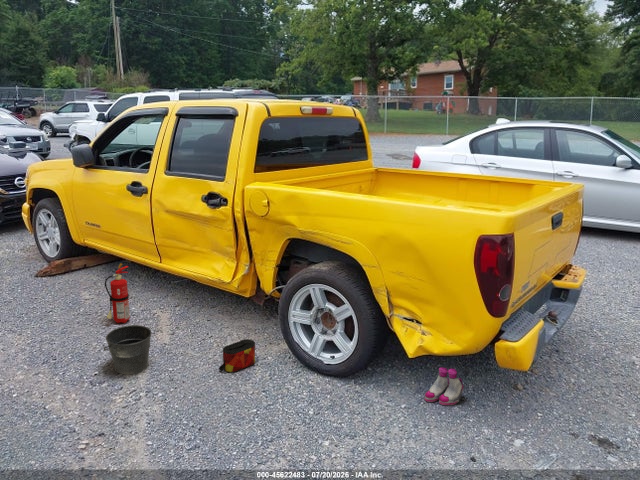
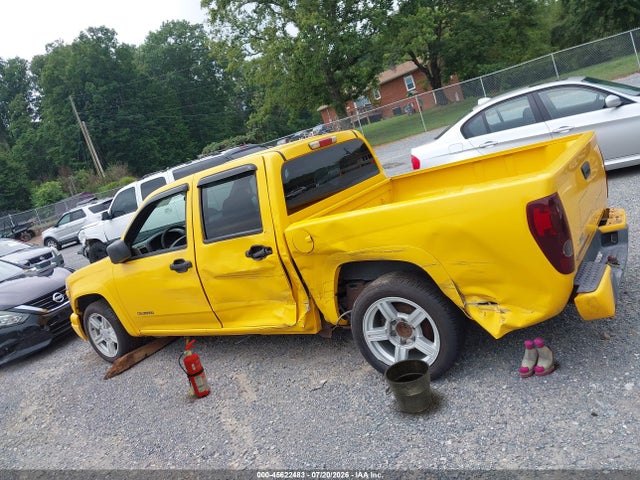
bucket: present [104,325,152,374] -> present [384,359,432,413]
bag: present [219,339,255,373] -> none [312,372,345,410]

